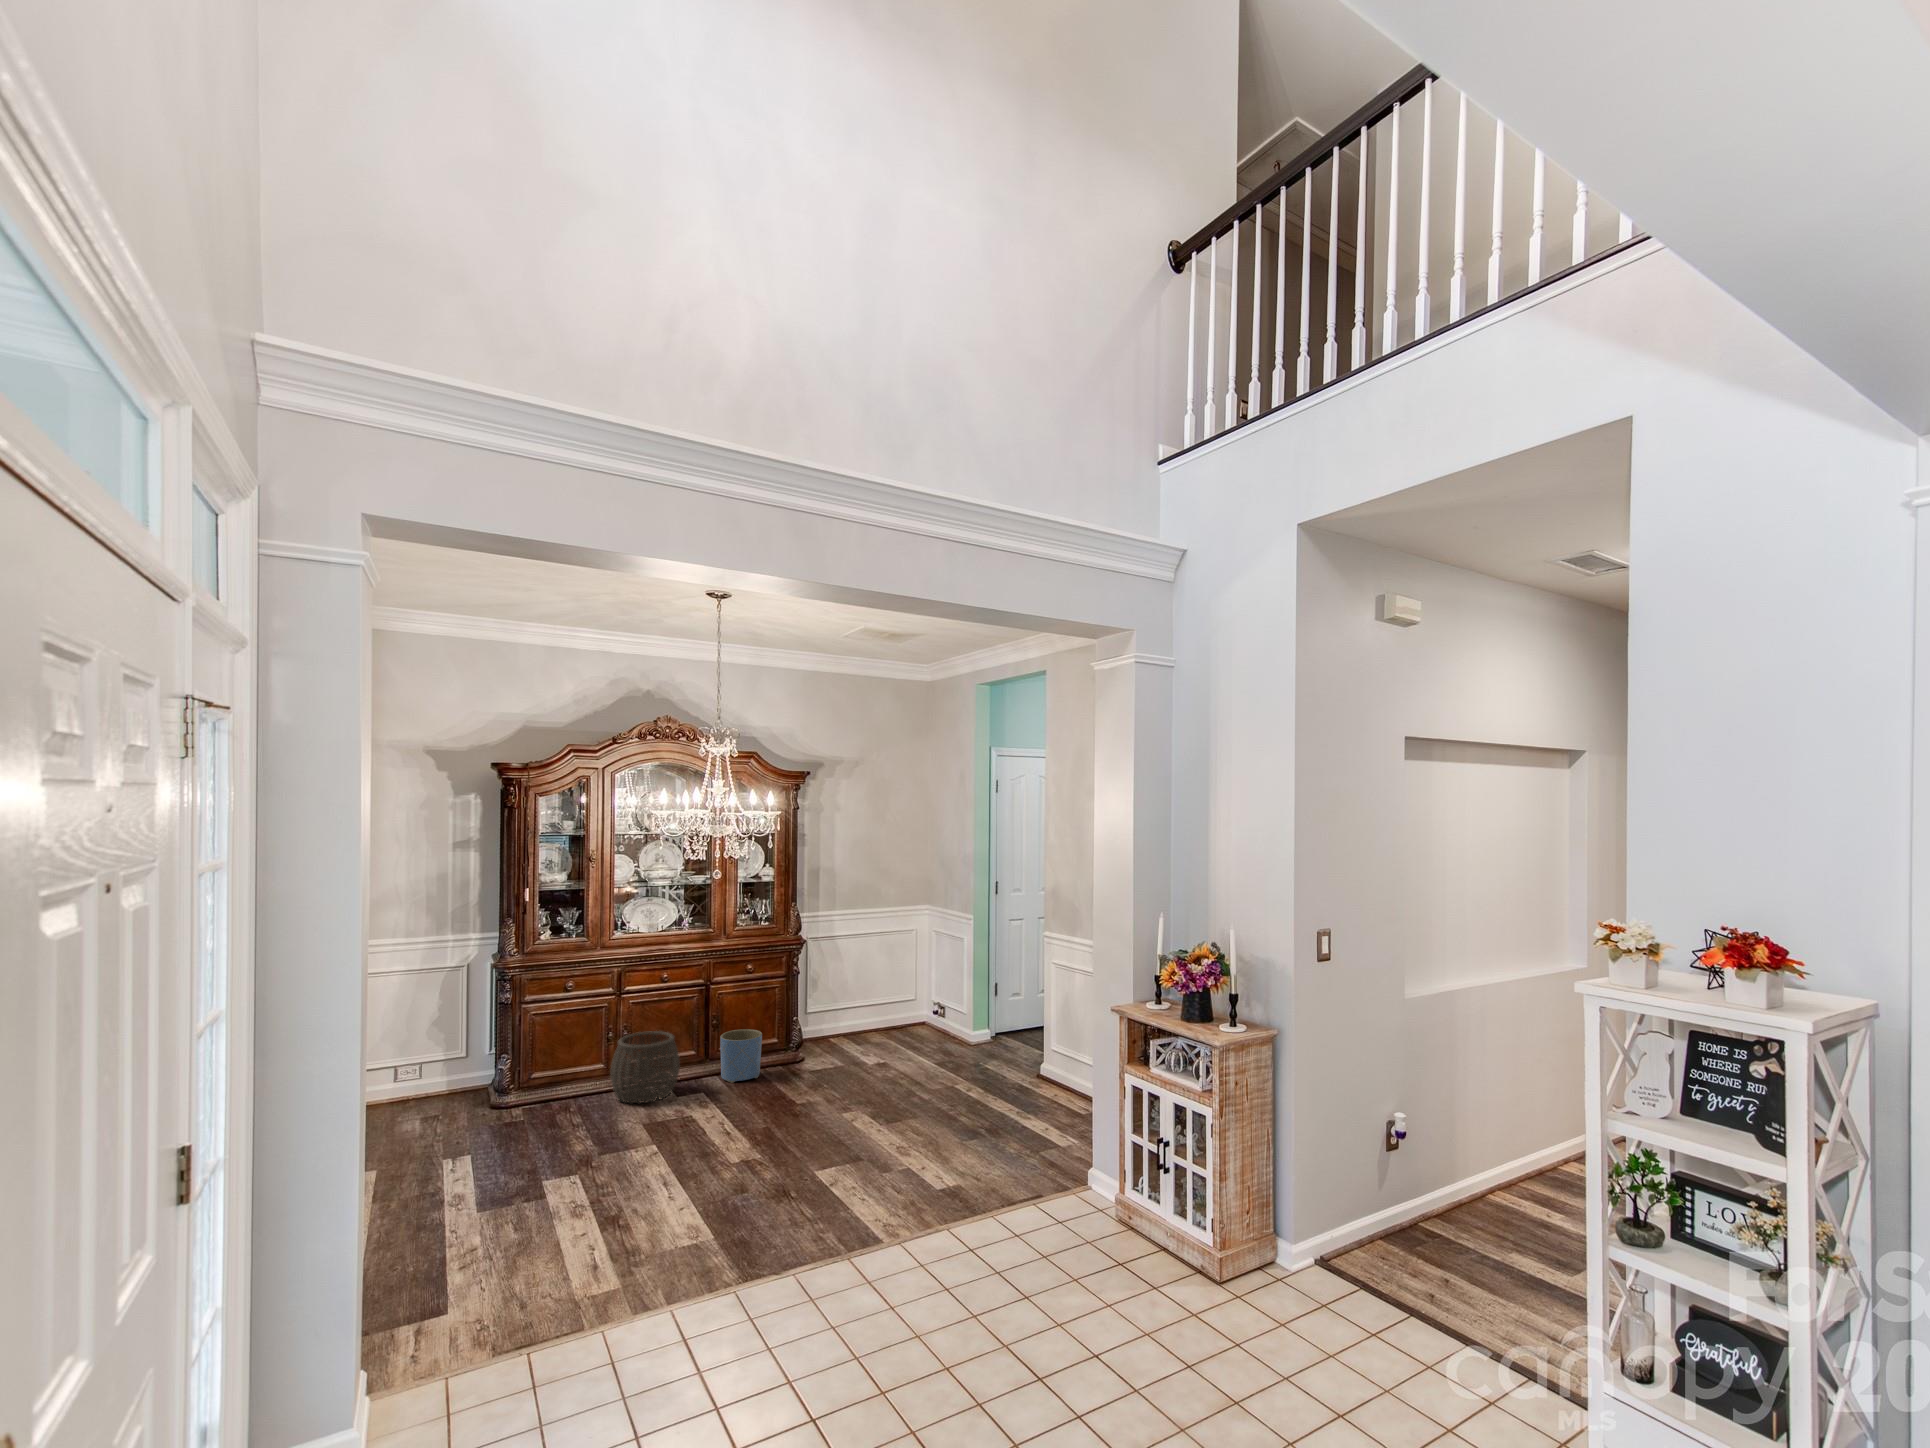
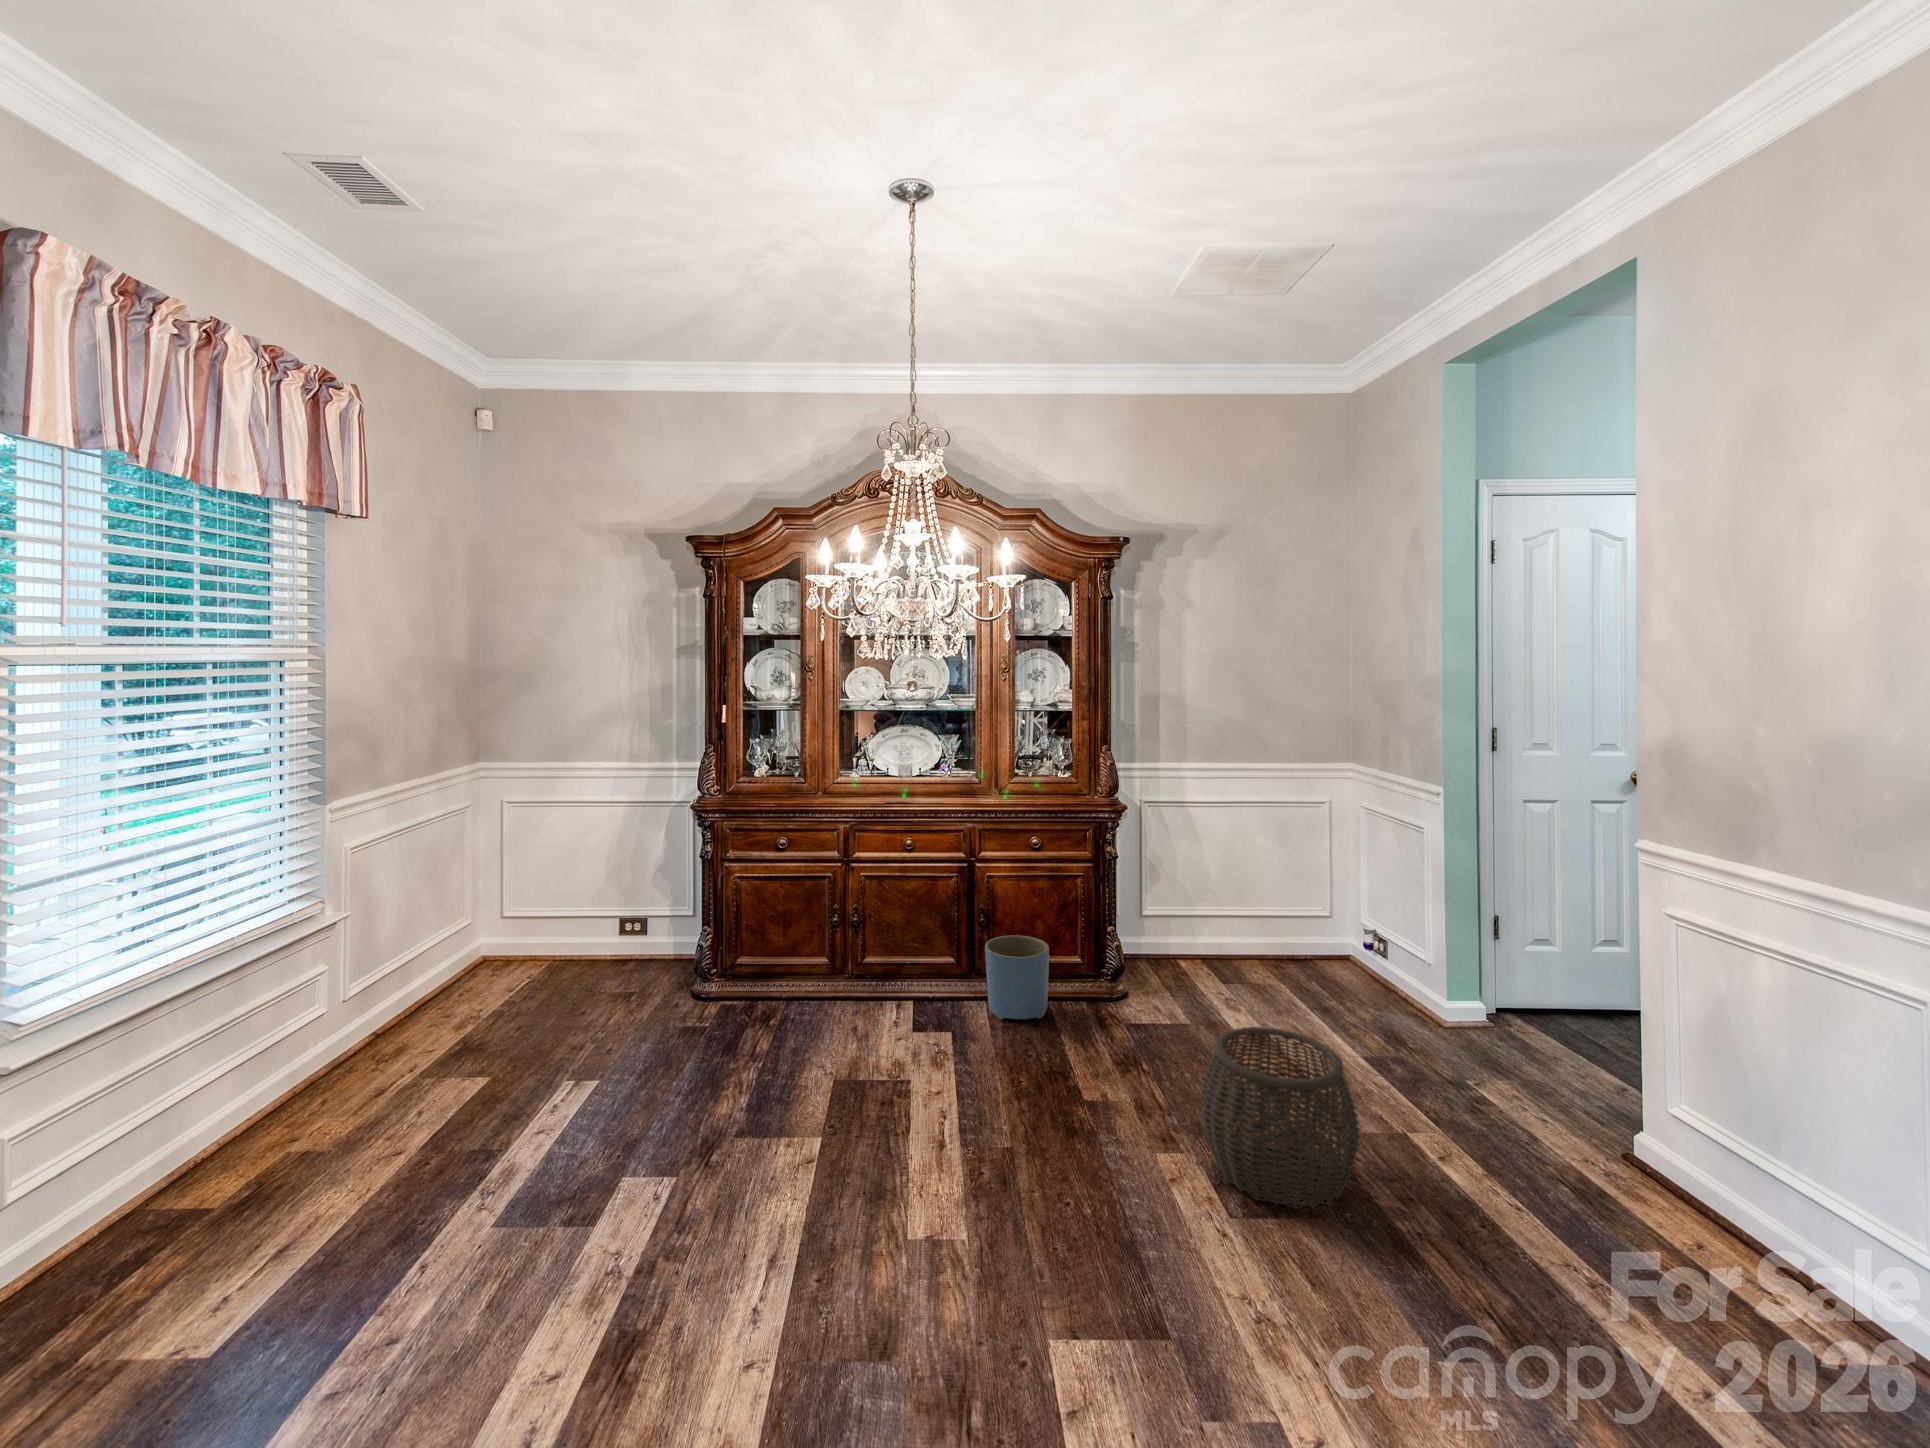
woven basket: present [611,1031,680,1104] -> present [1200,1027,1360,1209]

